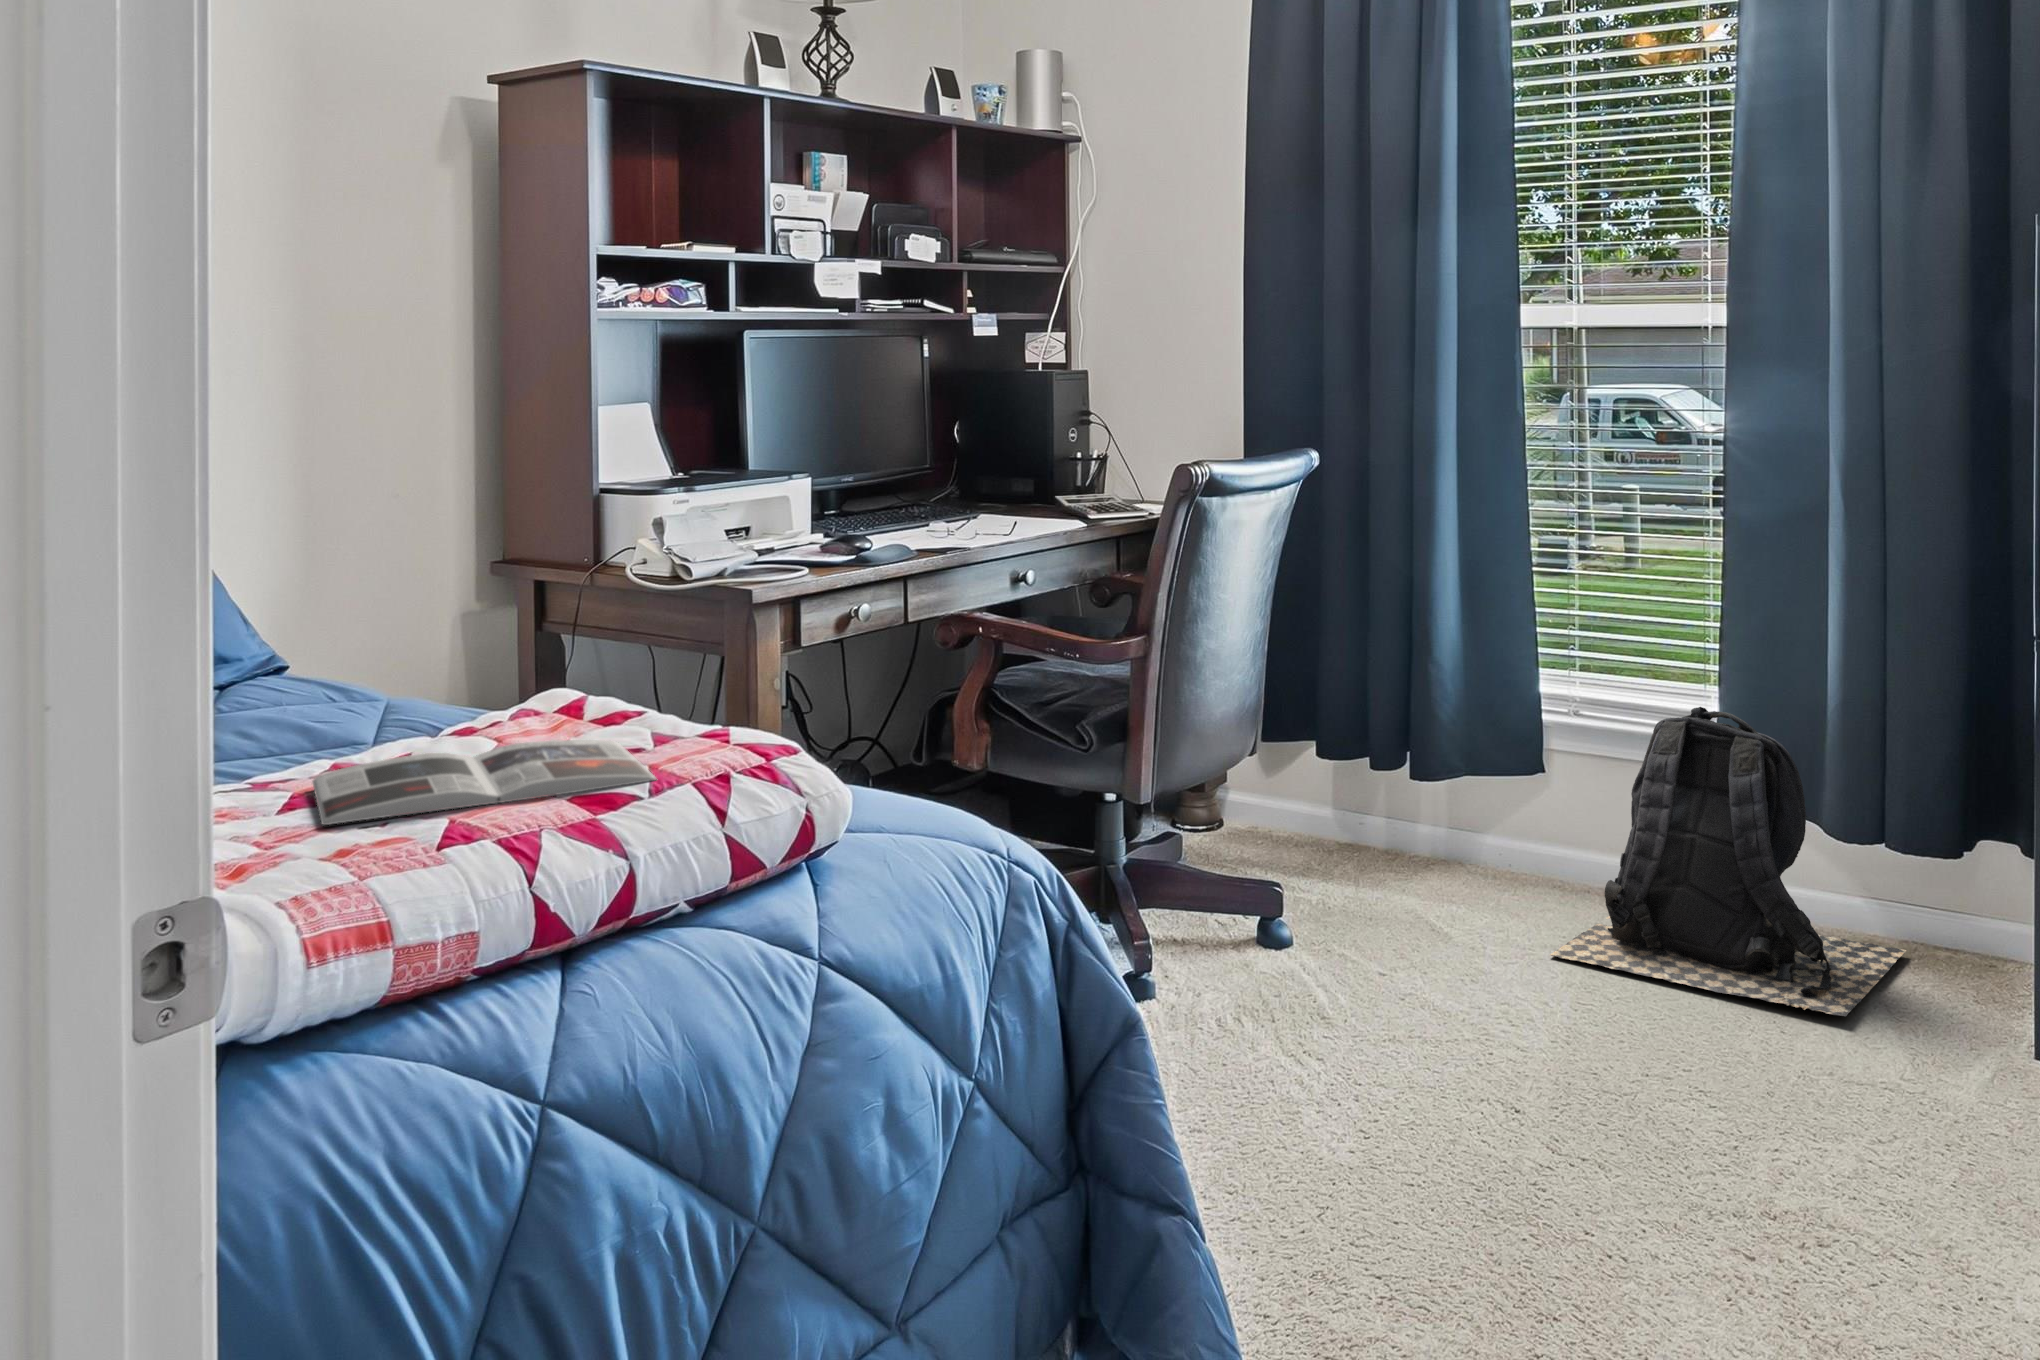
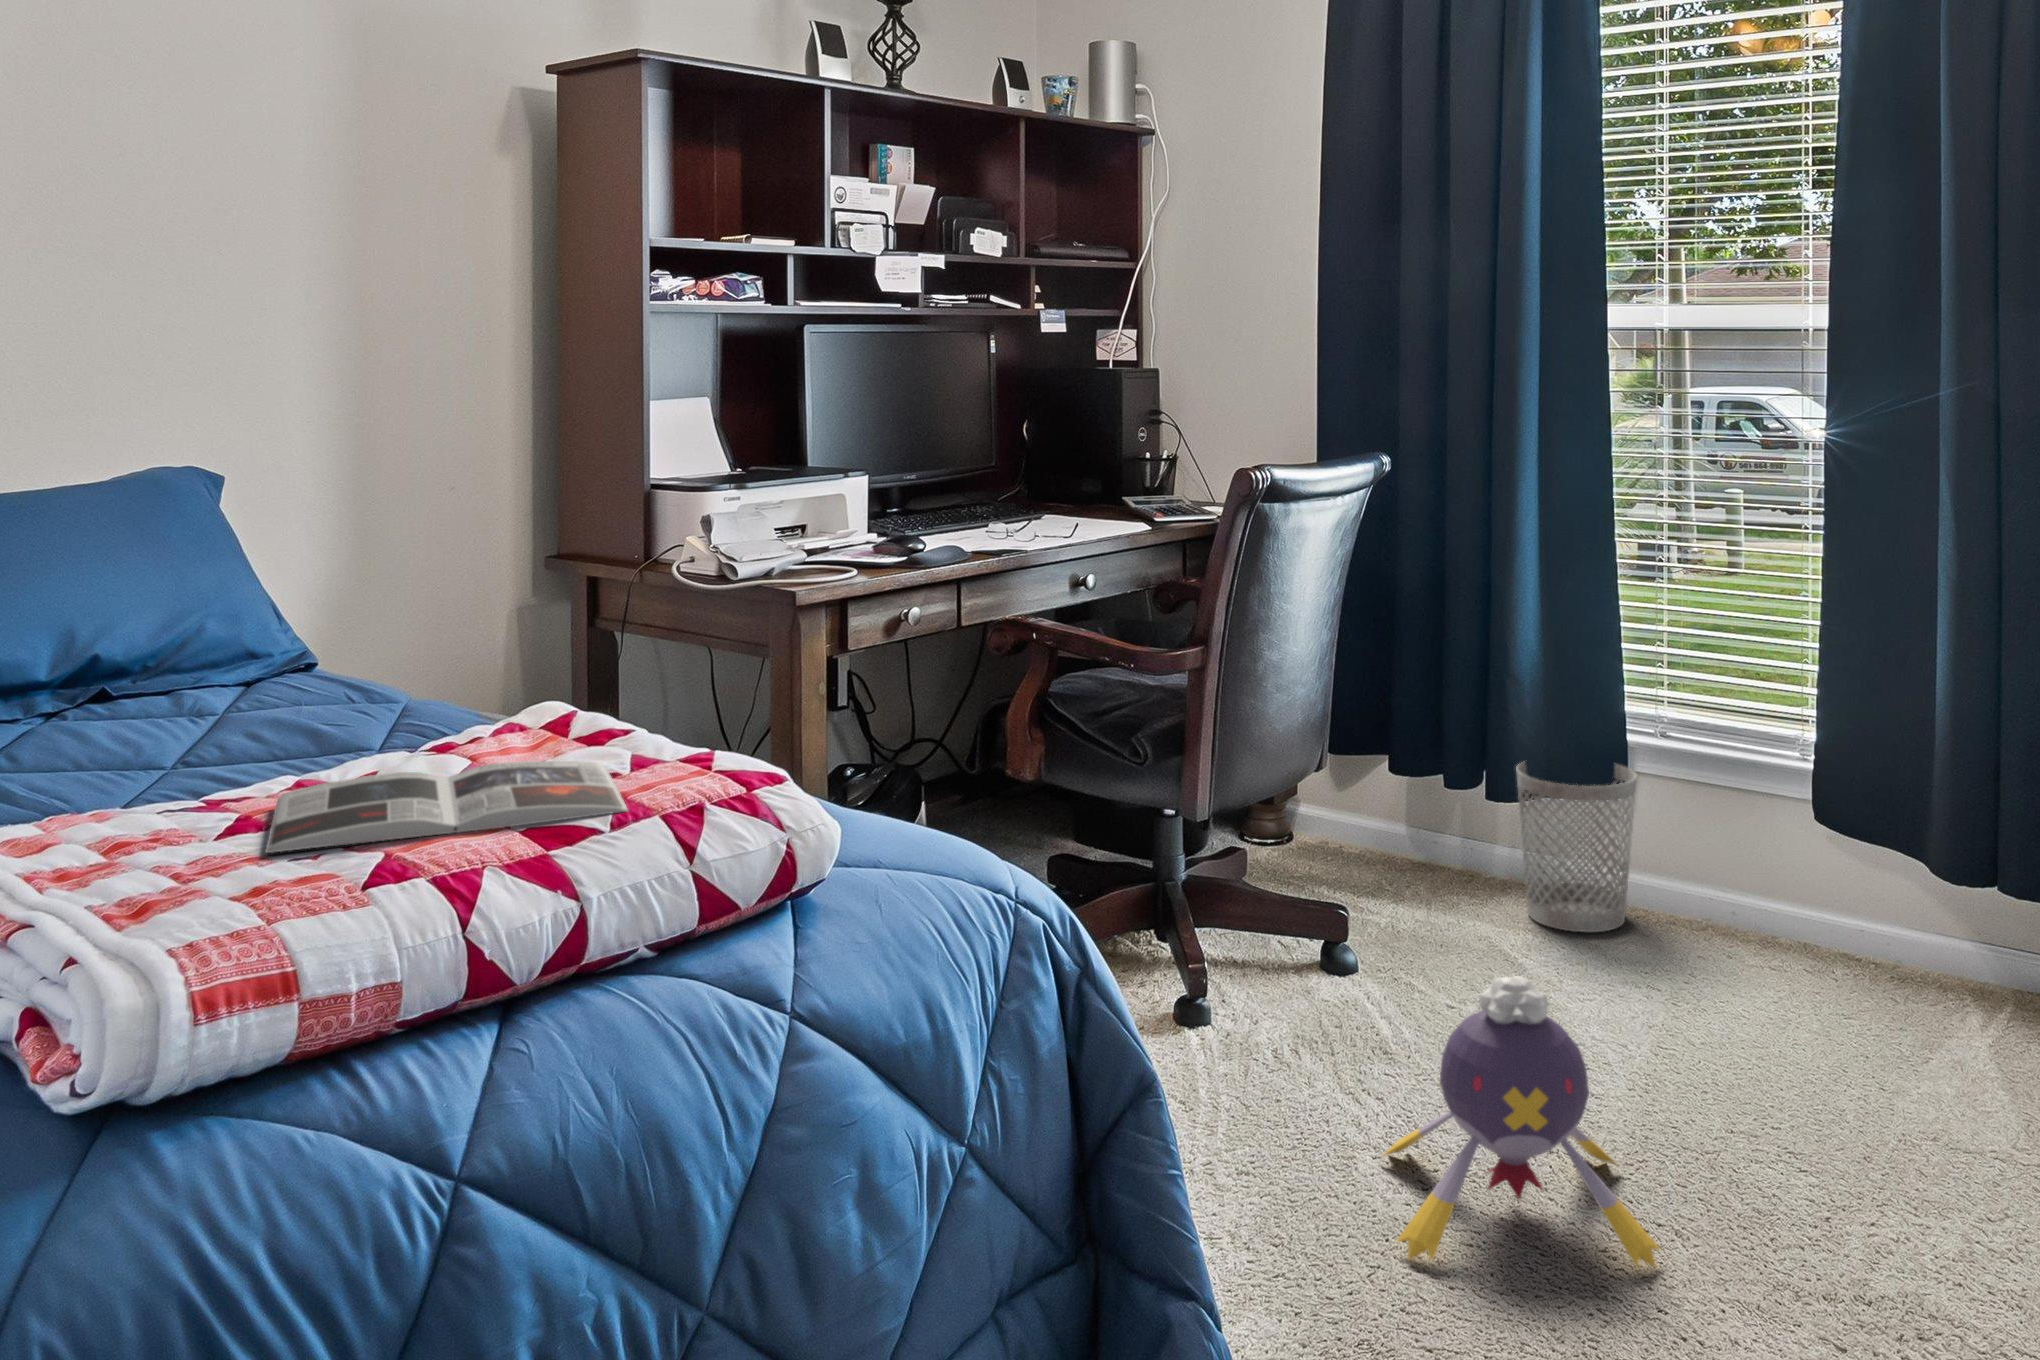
backpack: present [1550,707,1906,1016] -> none [1626,740,2023,1087]
wastebasket: none [1439,733,1552,897] -> present [1516,762,1637,932]
plush toy: none [1331,924,1596,1190] -> present [1383,976,1660,1268]

